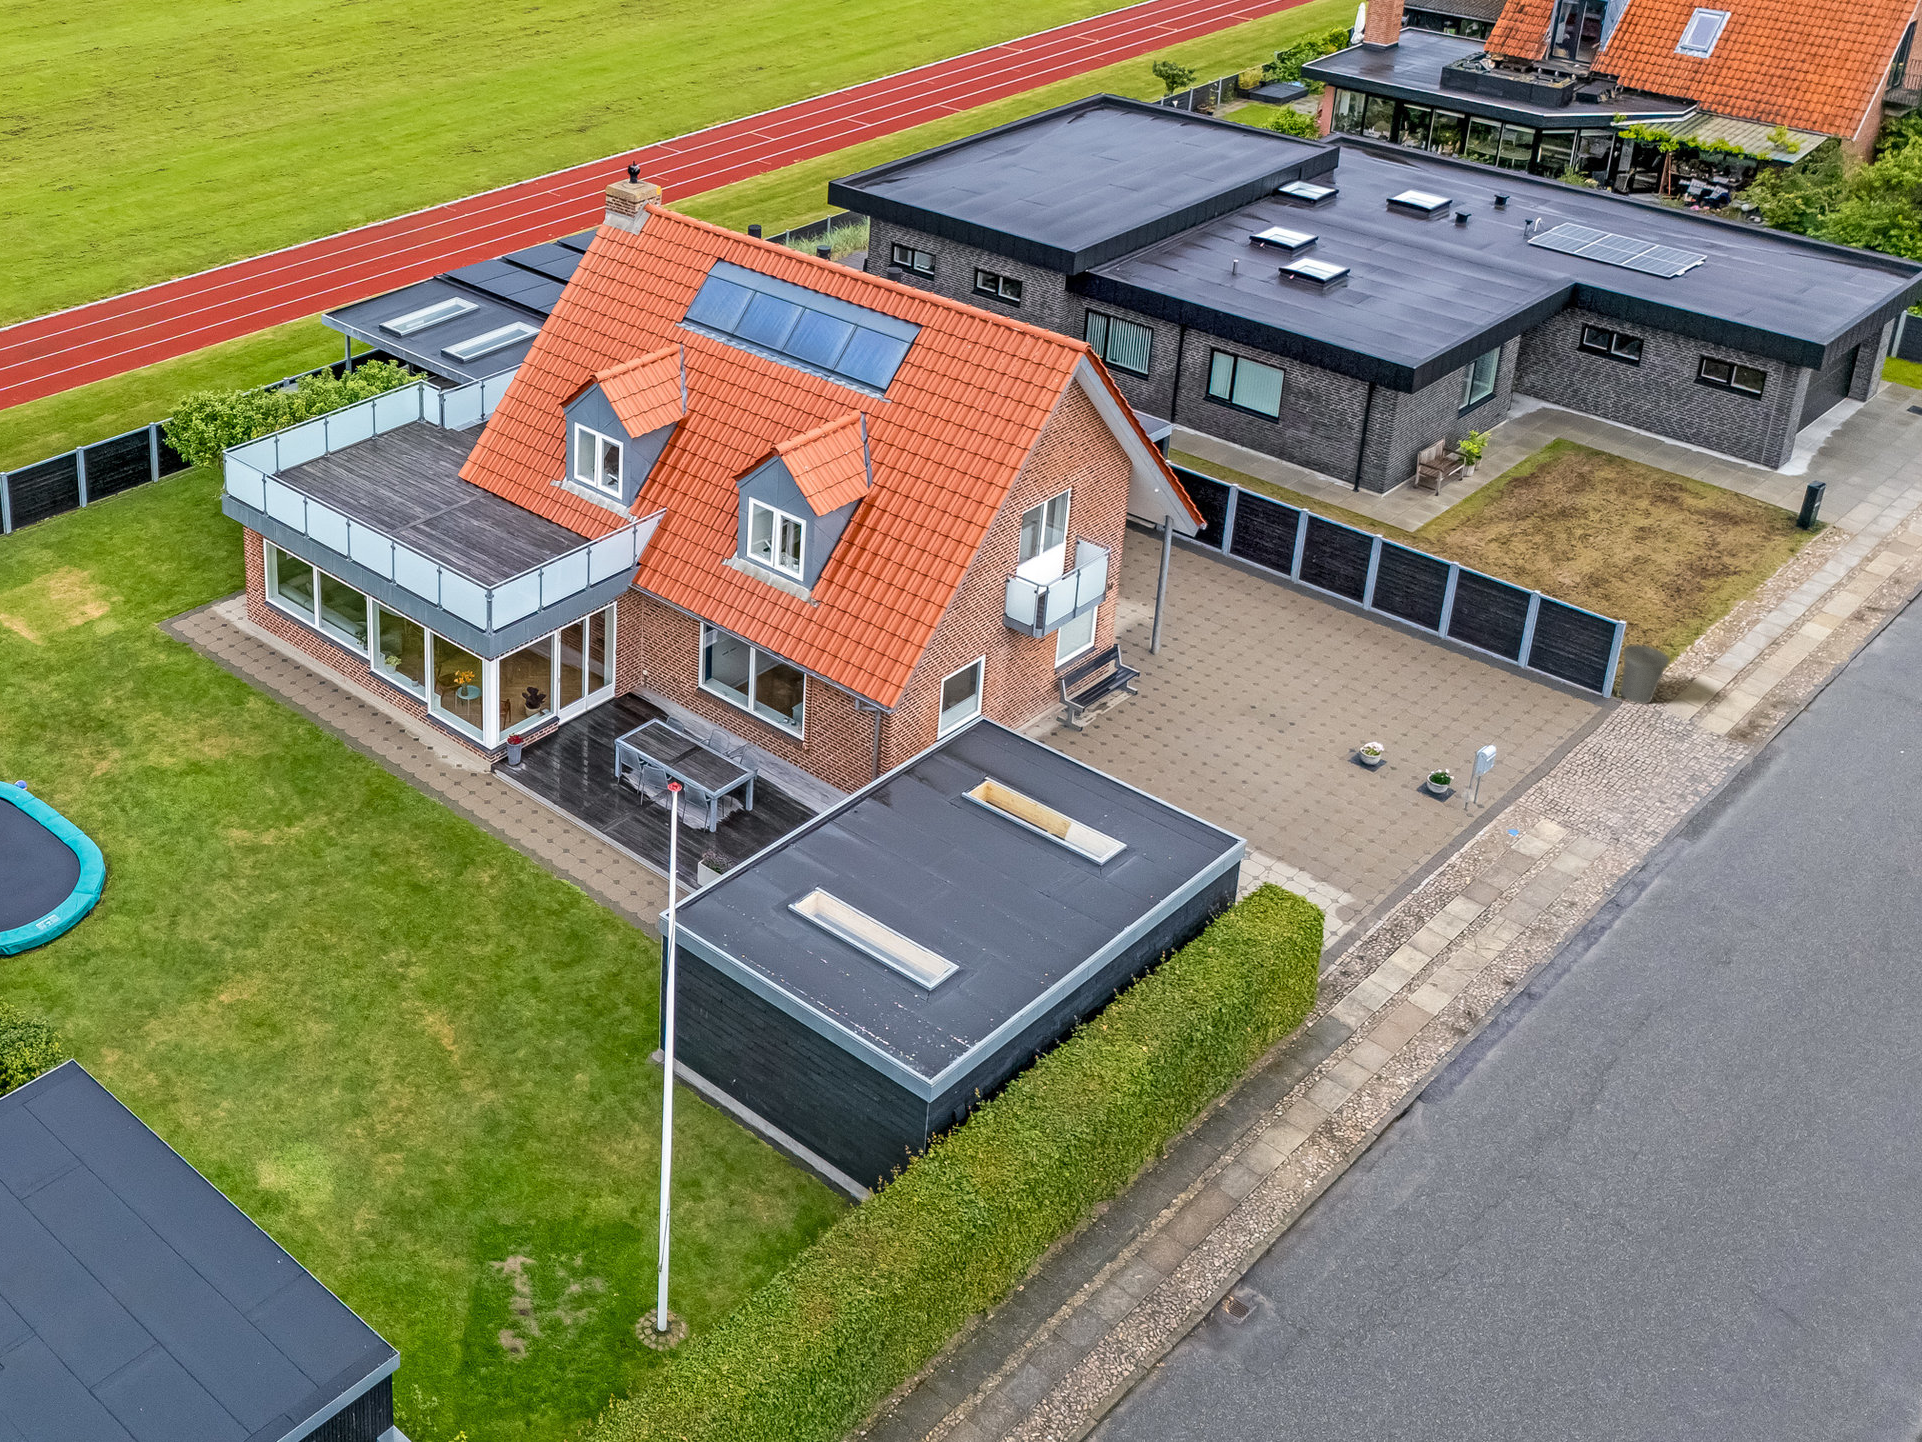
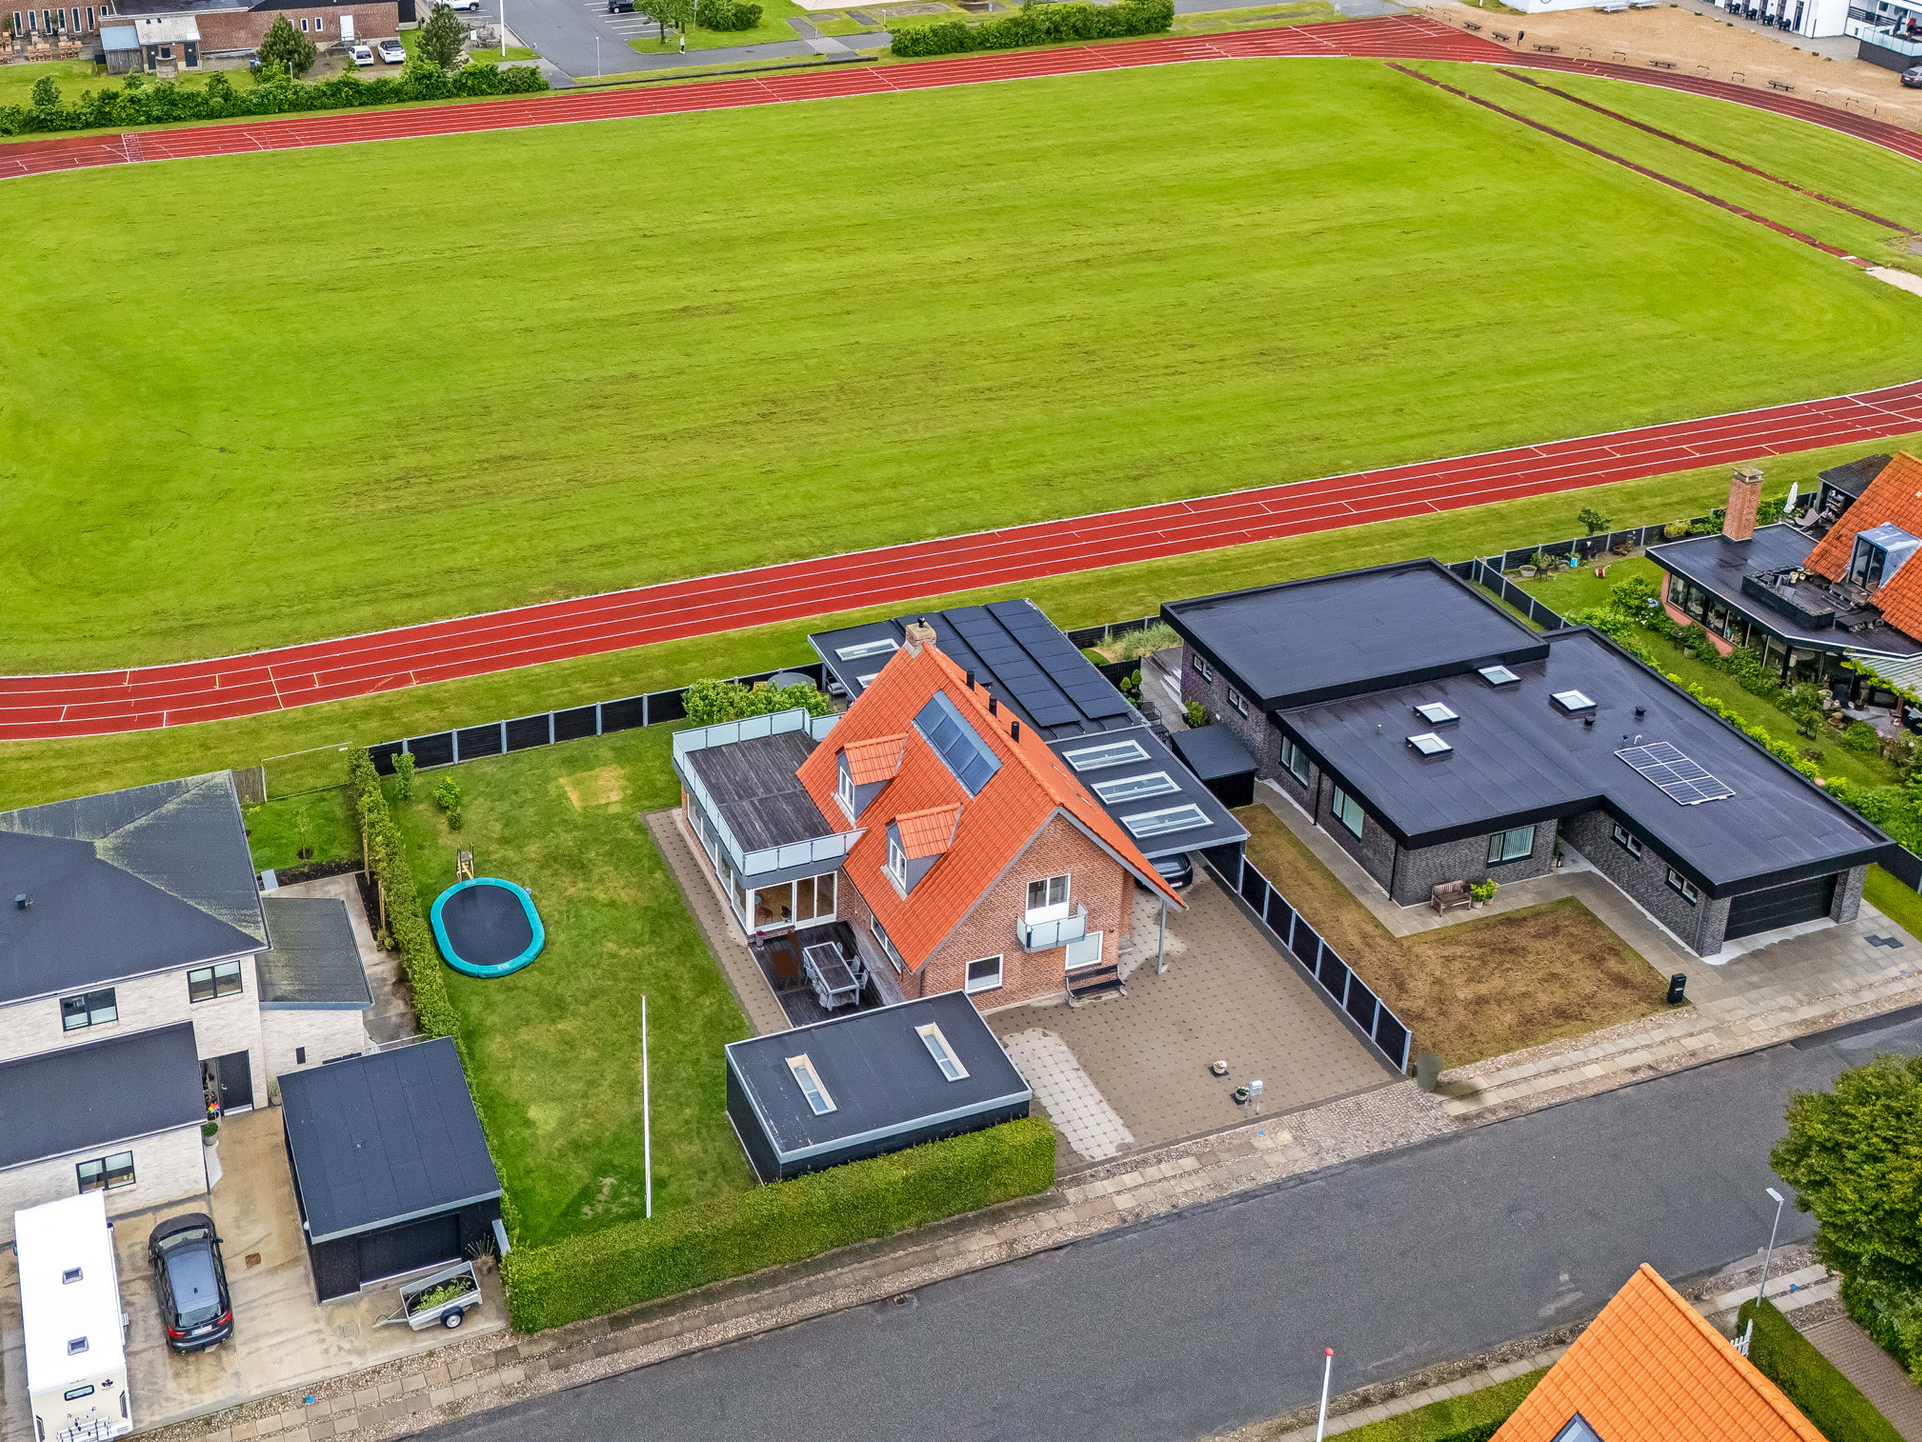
bench: none [562,708,642,819] -> present [770,929,801,989]

